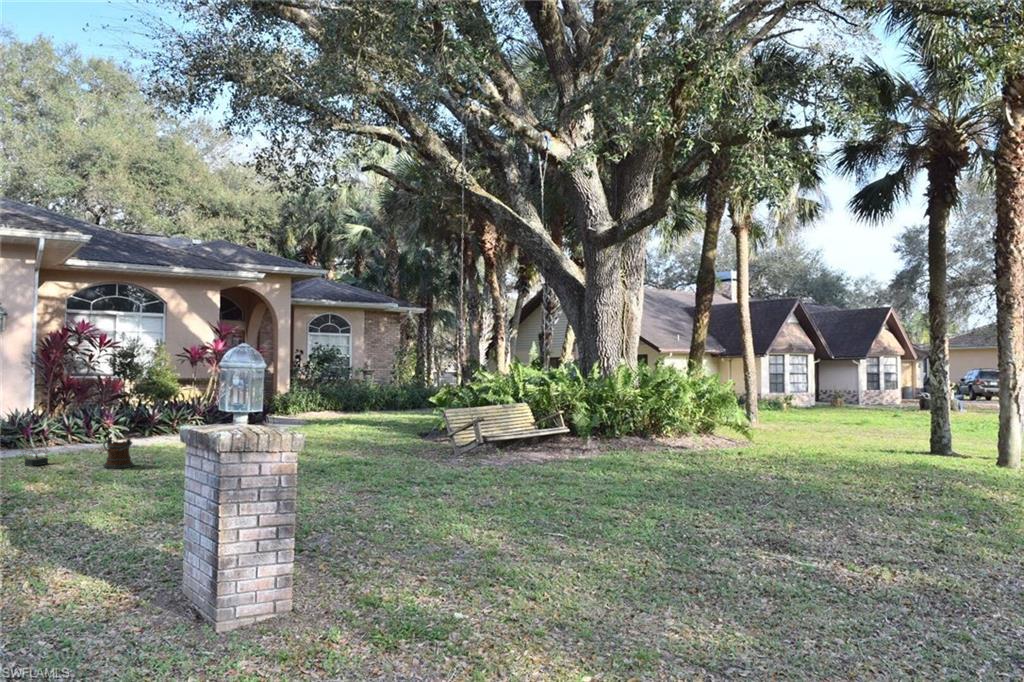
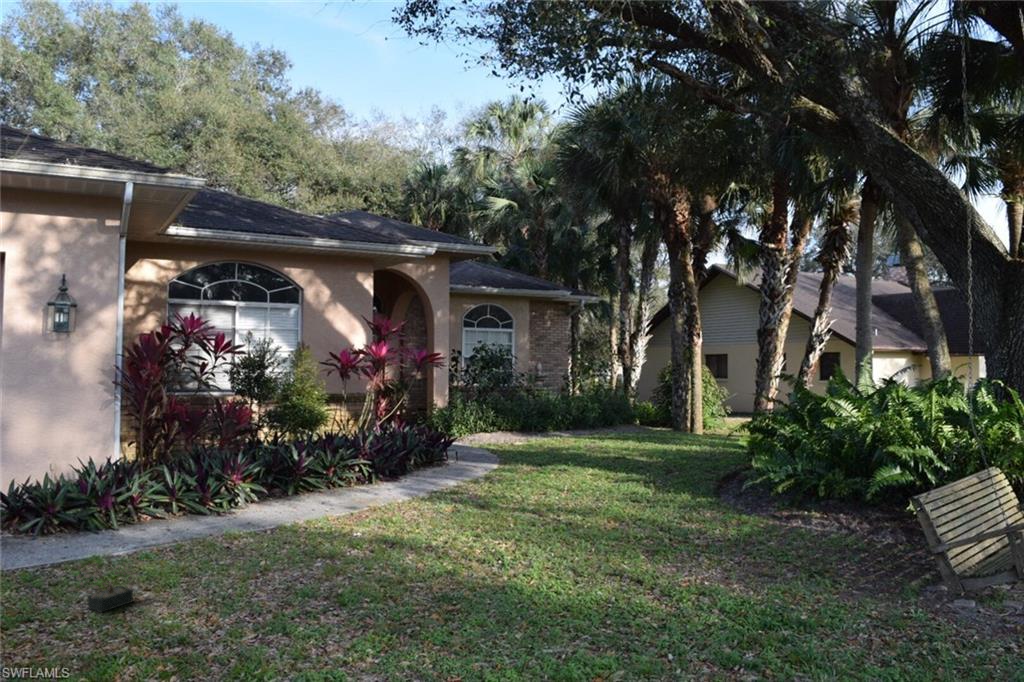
bucket: present [103,438,133,469] -> none [239,555,298,625]

